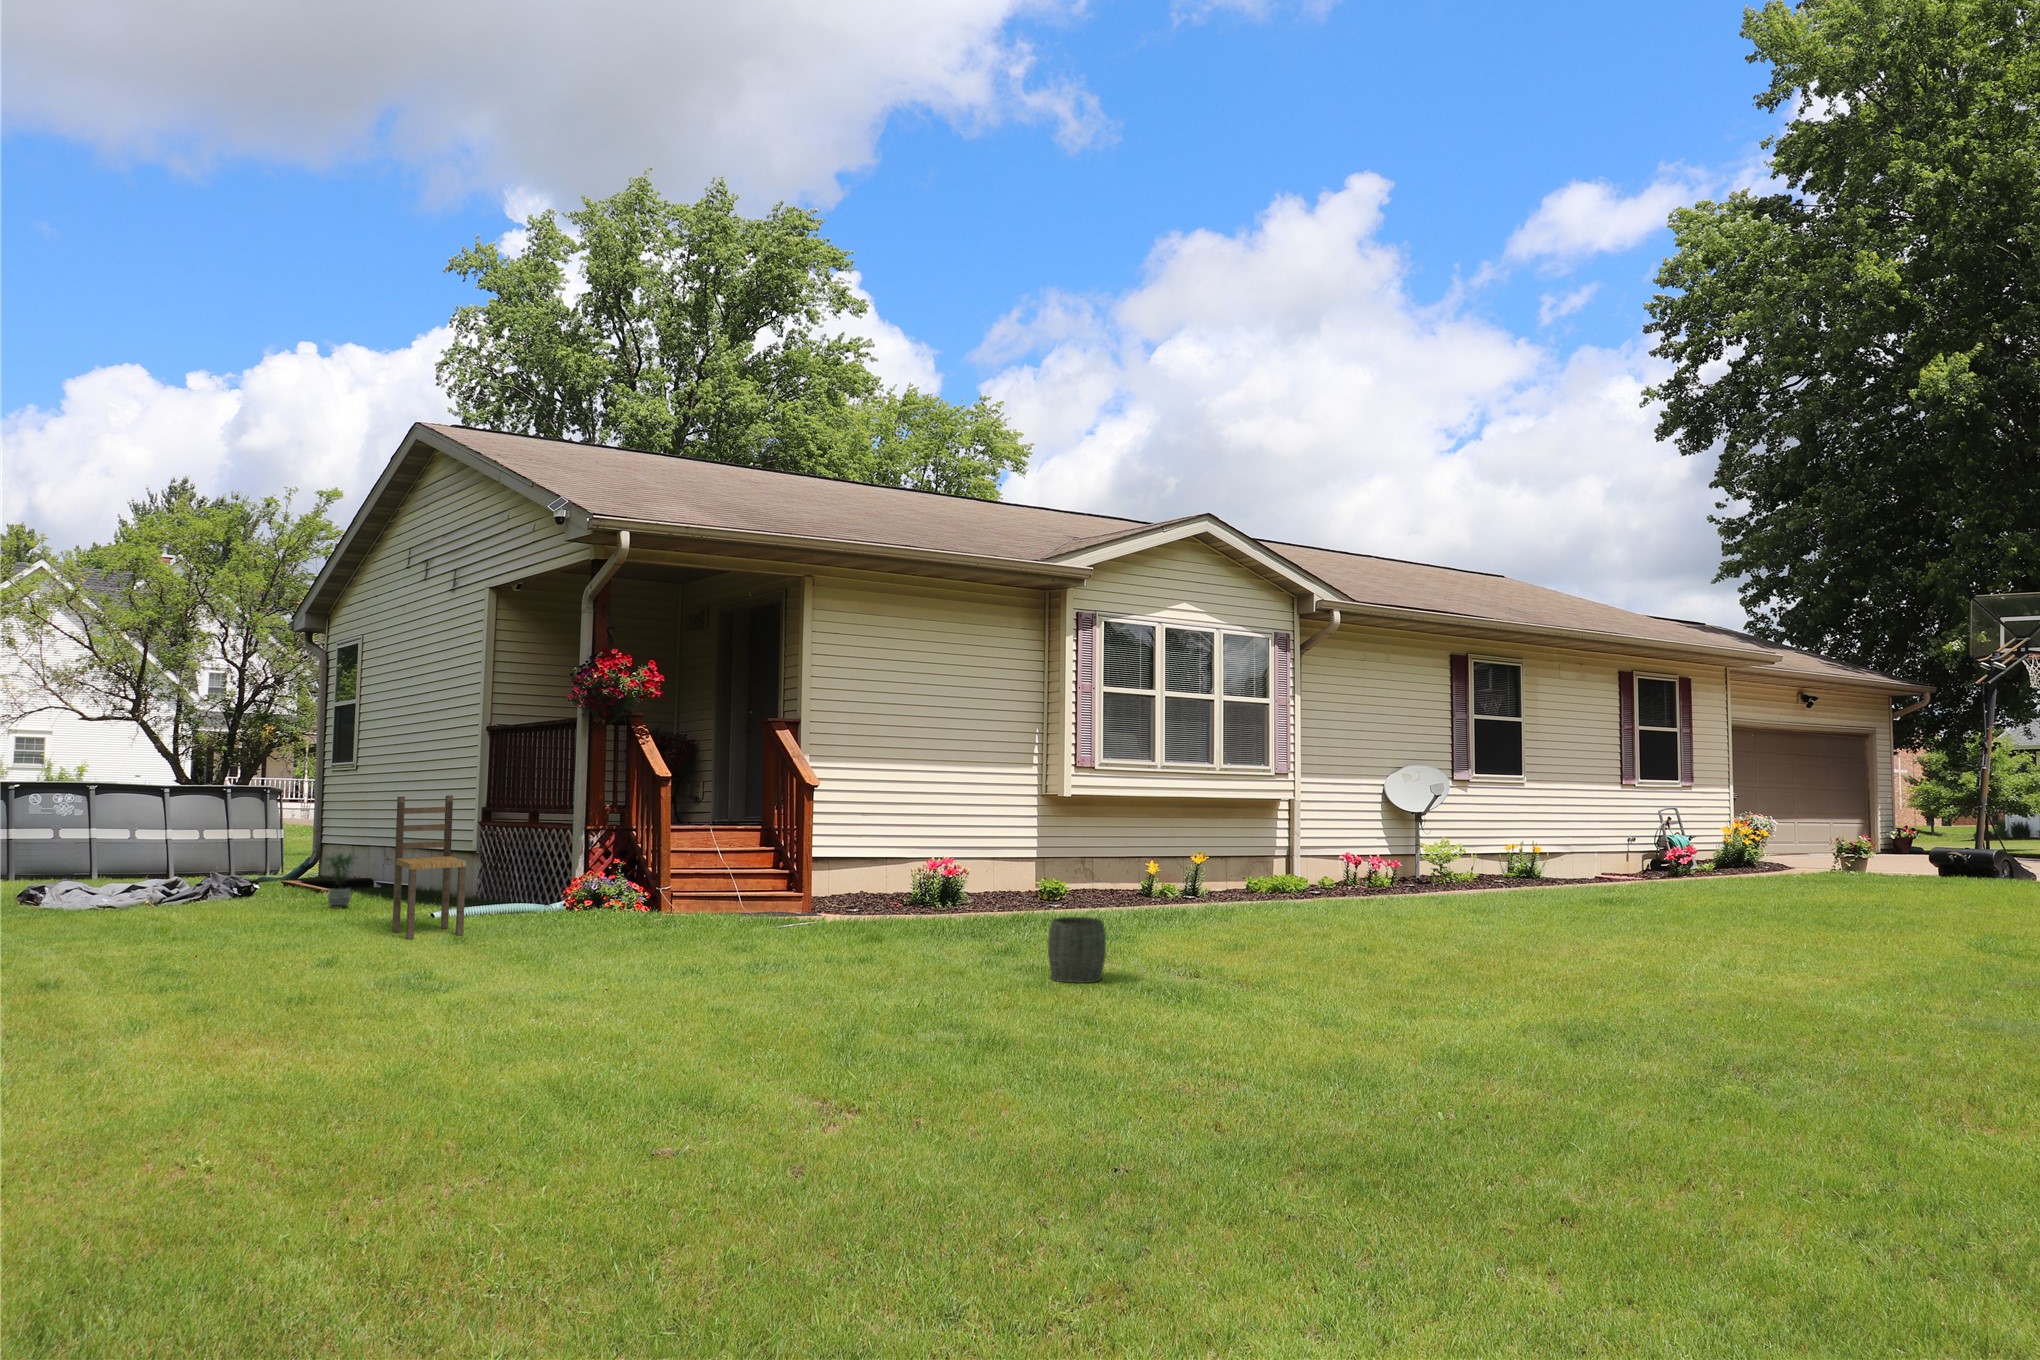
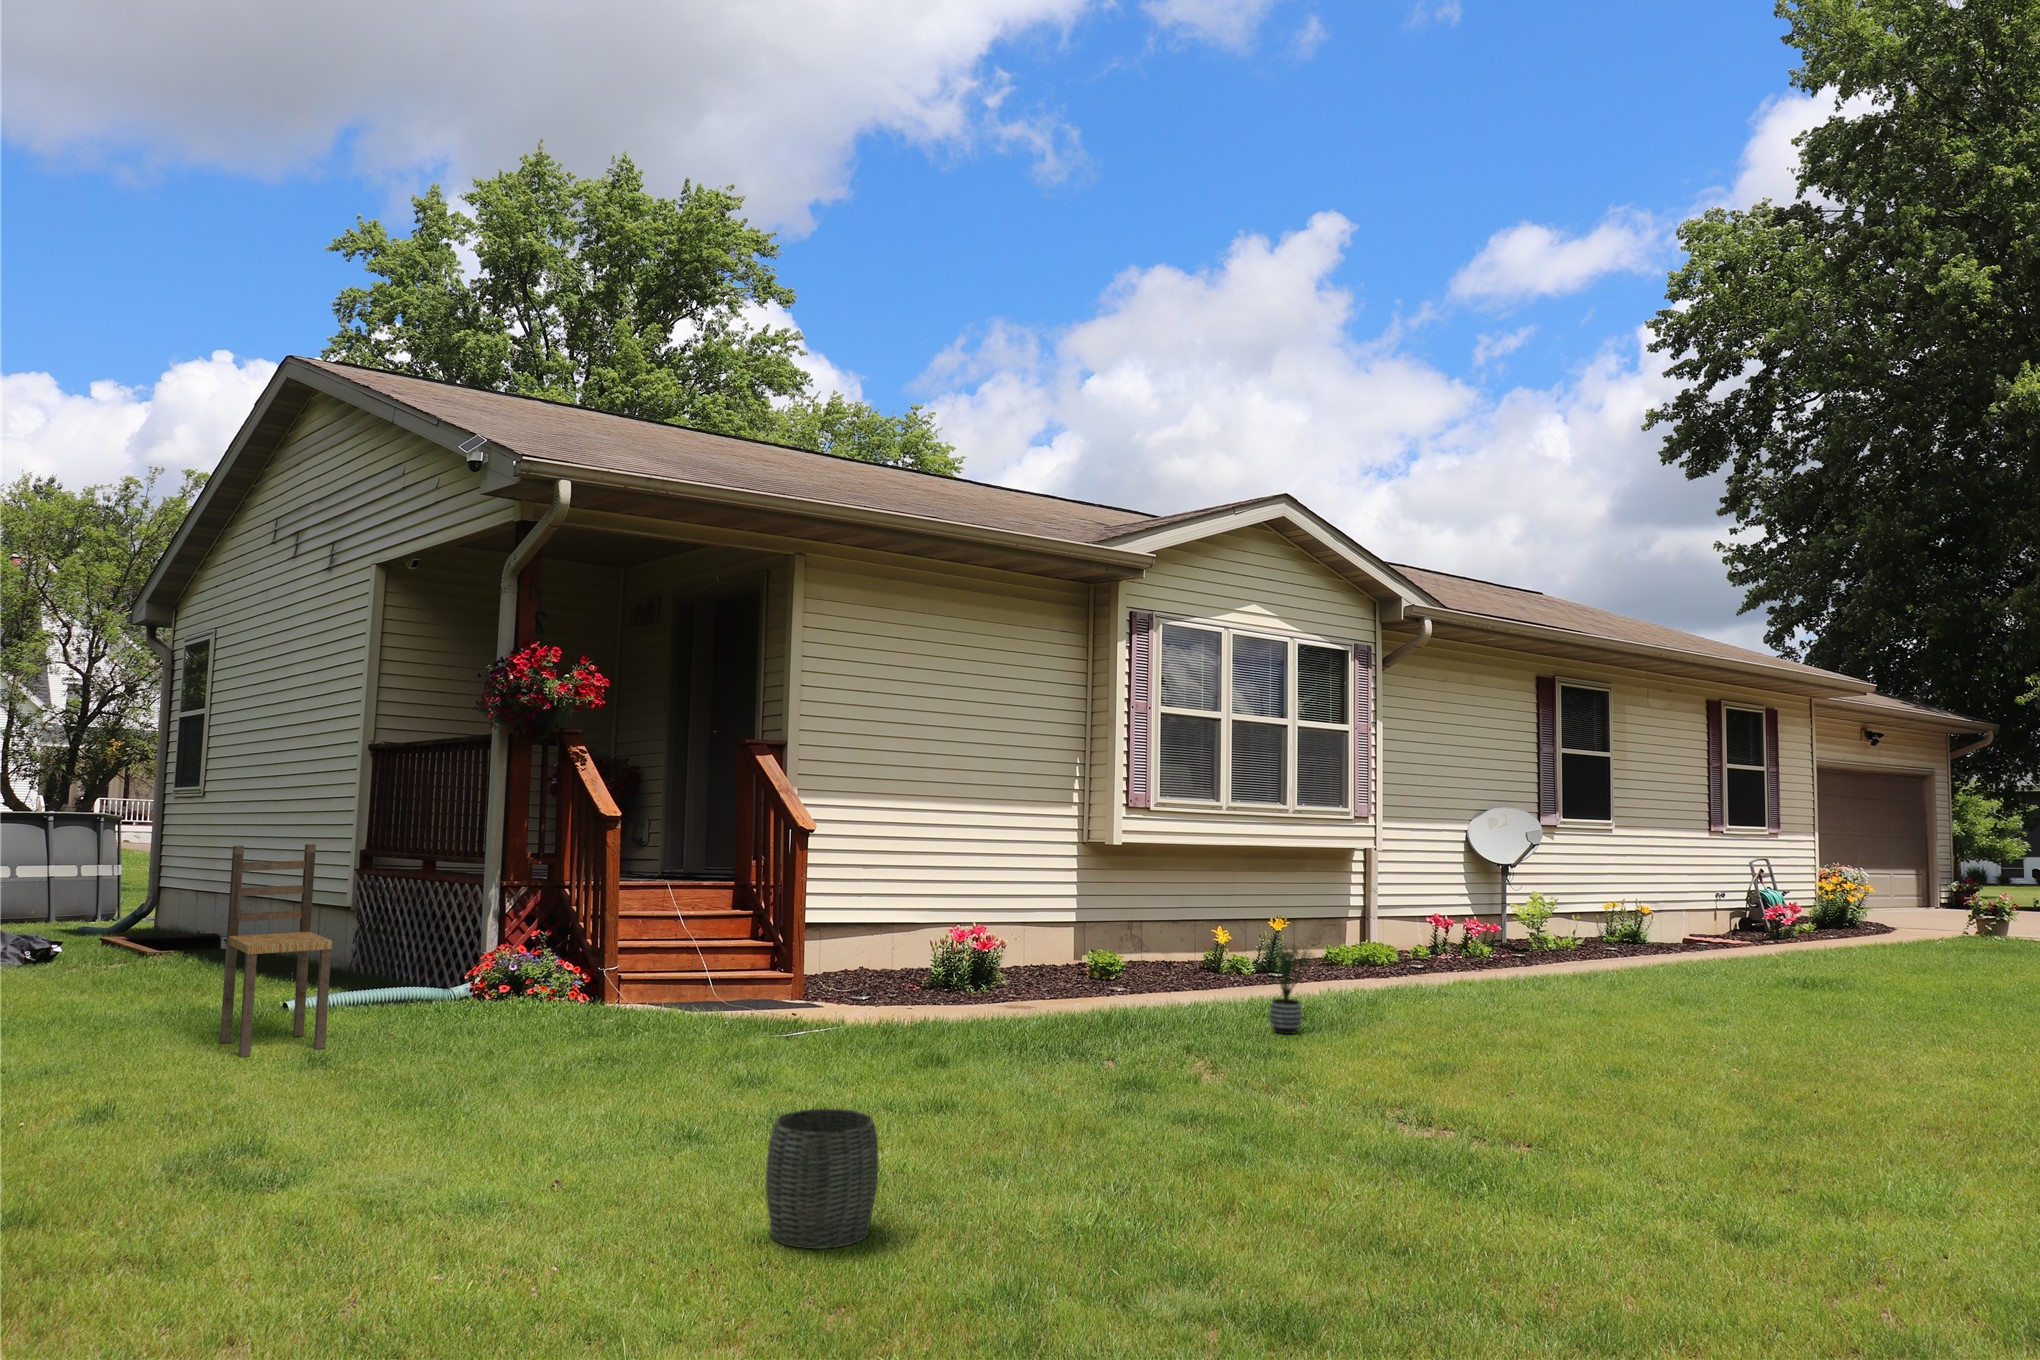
potted plant: present [326,854,357,908] -> present [1265,945,1313,1034]
woven basket: present [1048,917,1106,983] -> present [766,1109,878,1249]

